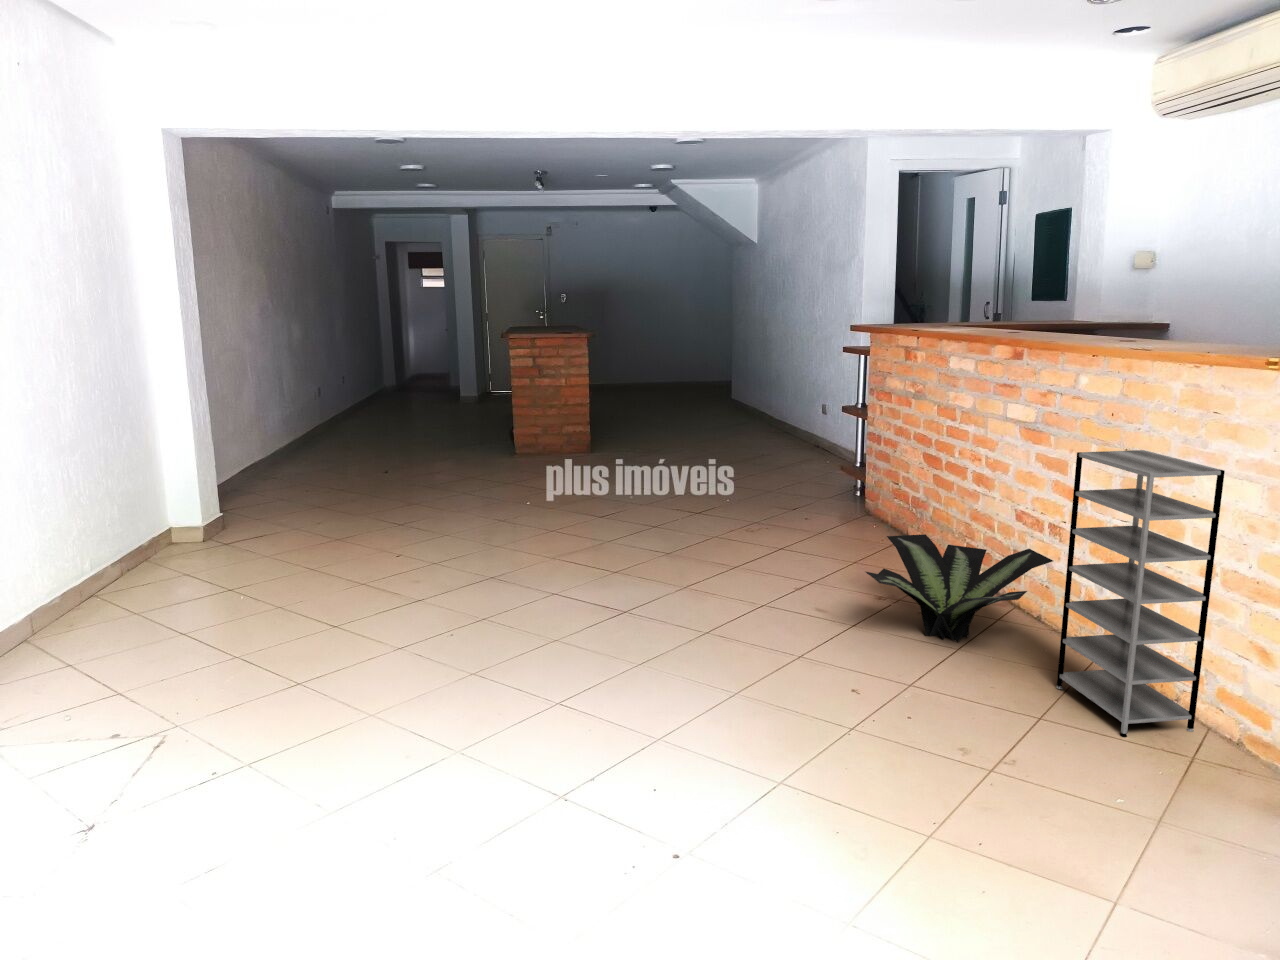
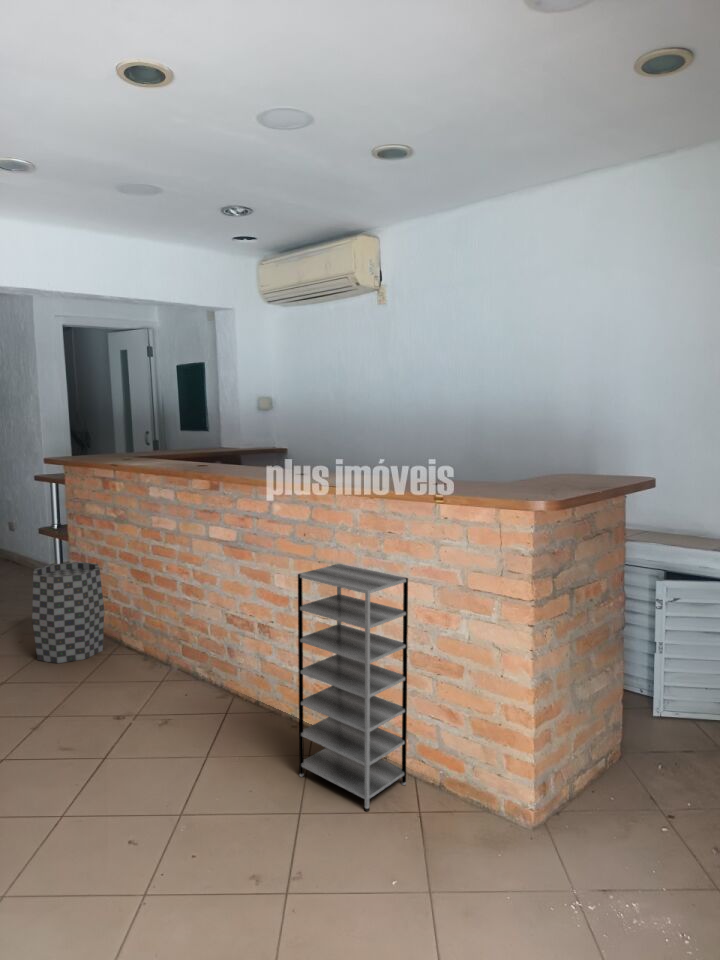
trash can: none [818,440,892,544] -> present [32,562,104,663]
potted plant: present [866,534,1053,643] -> none [111,647,269,753]

